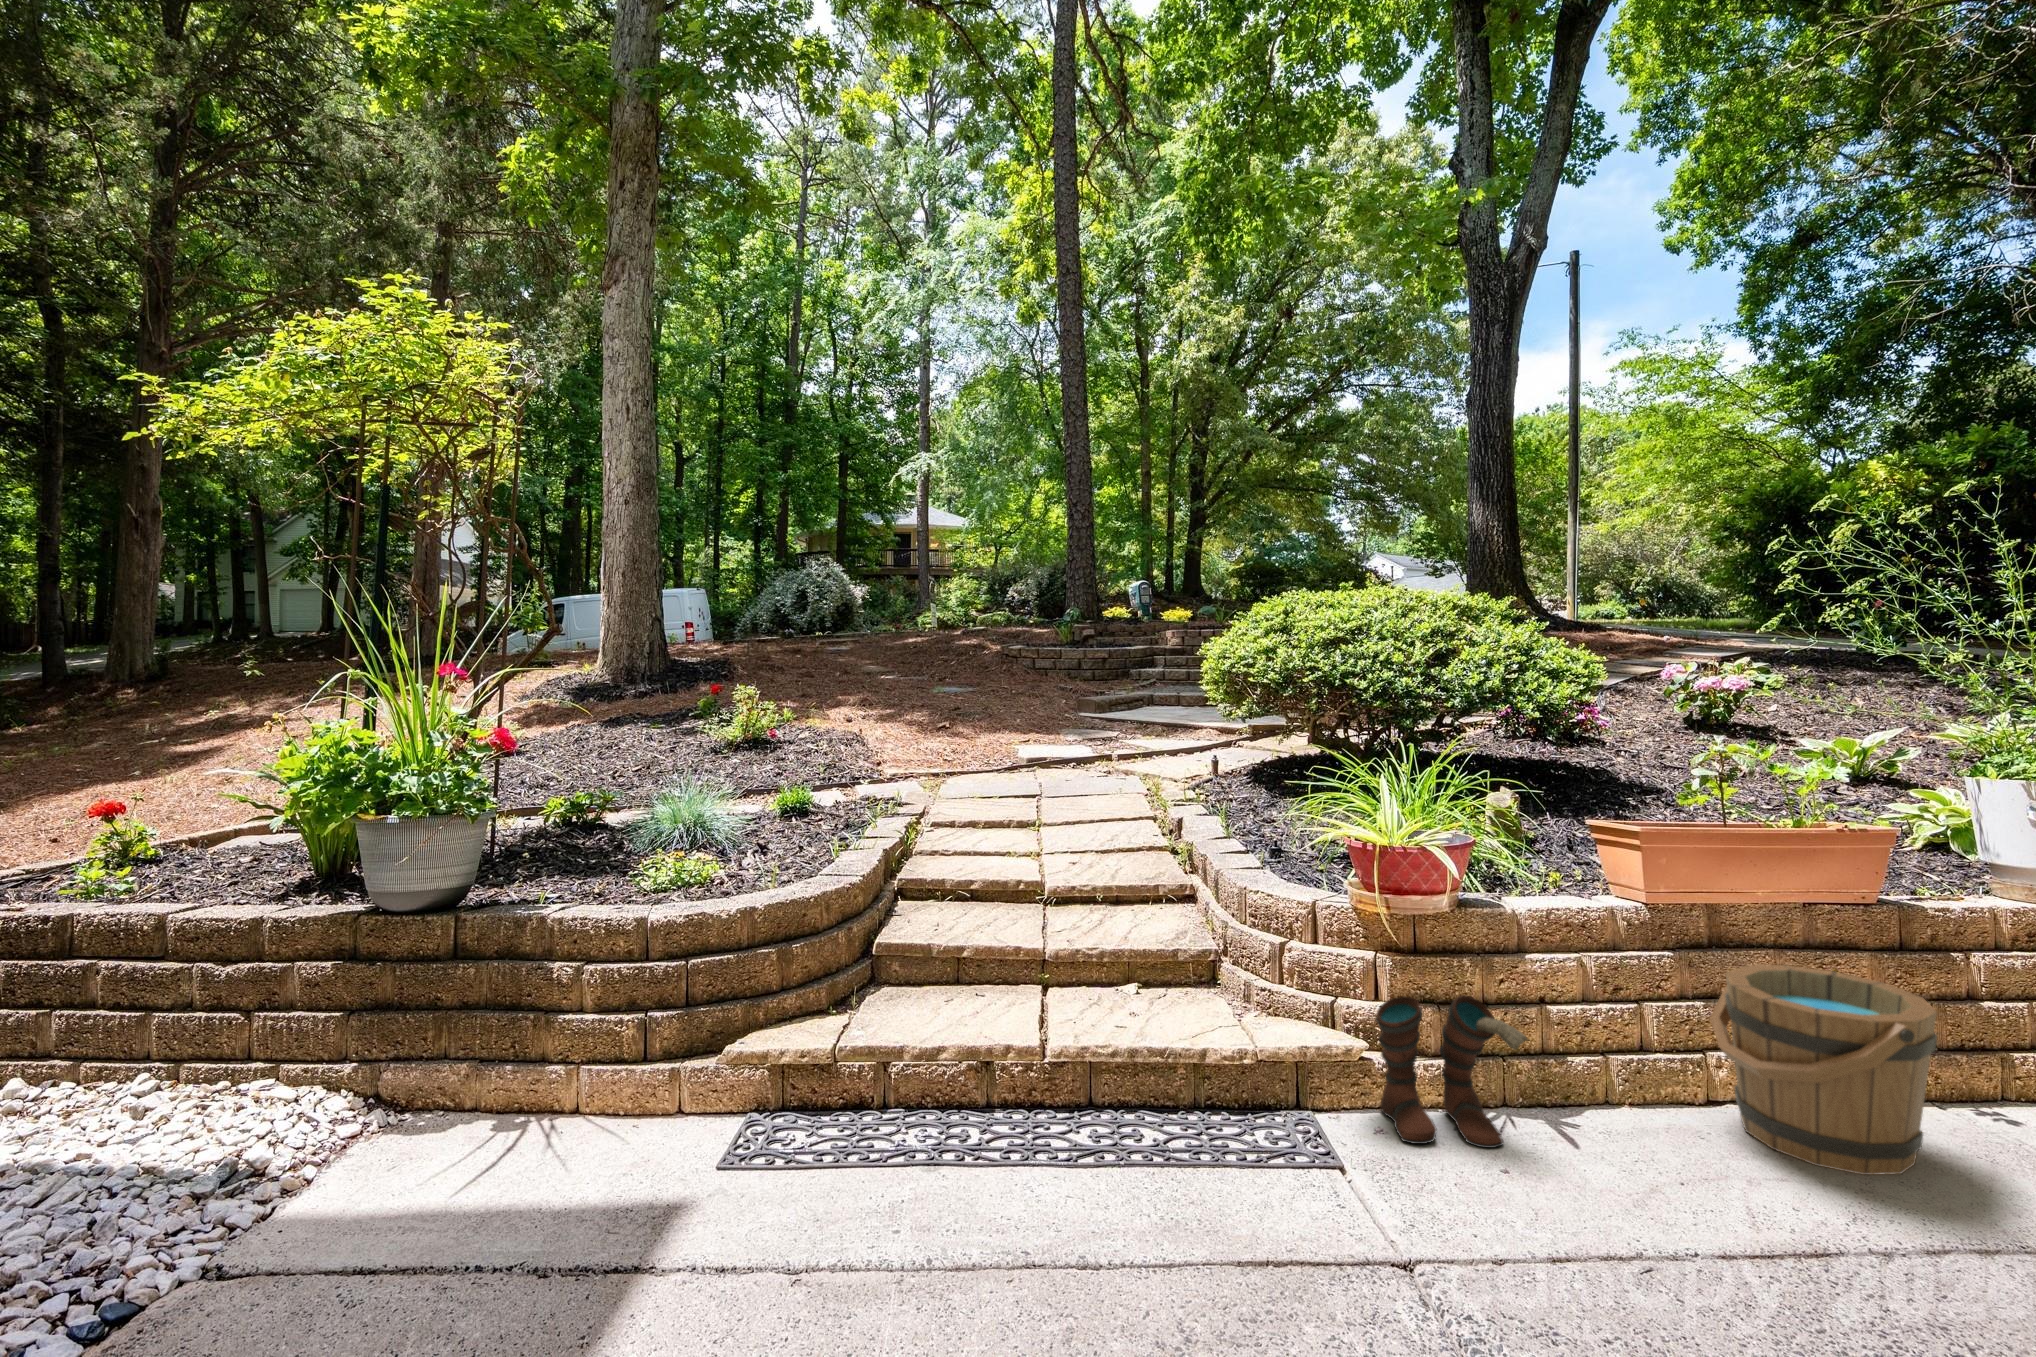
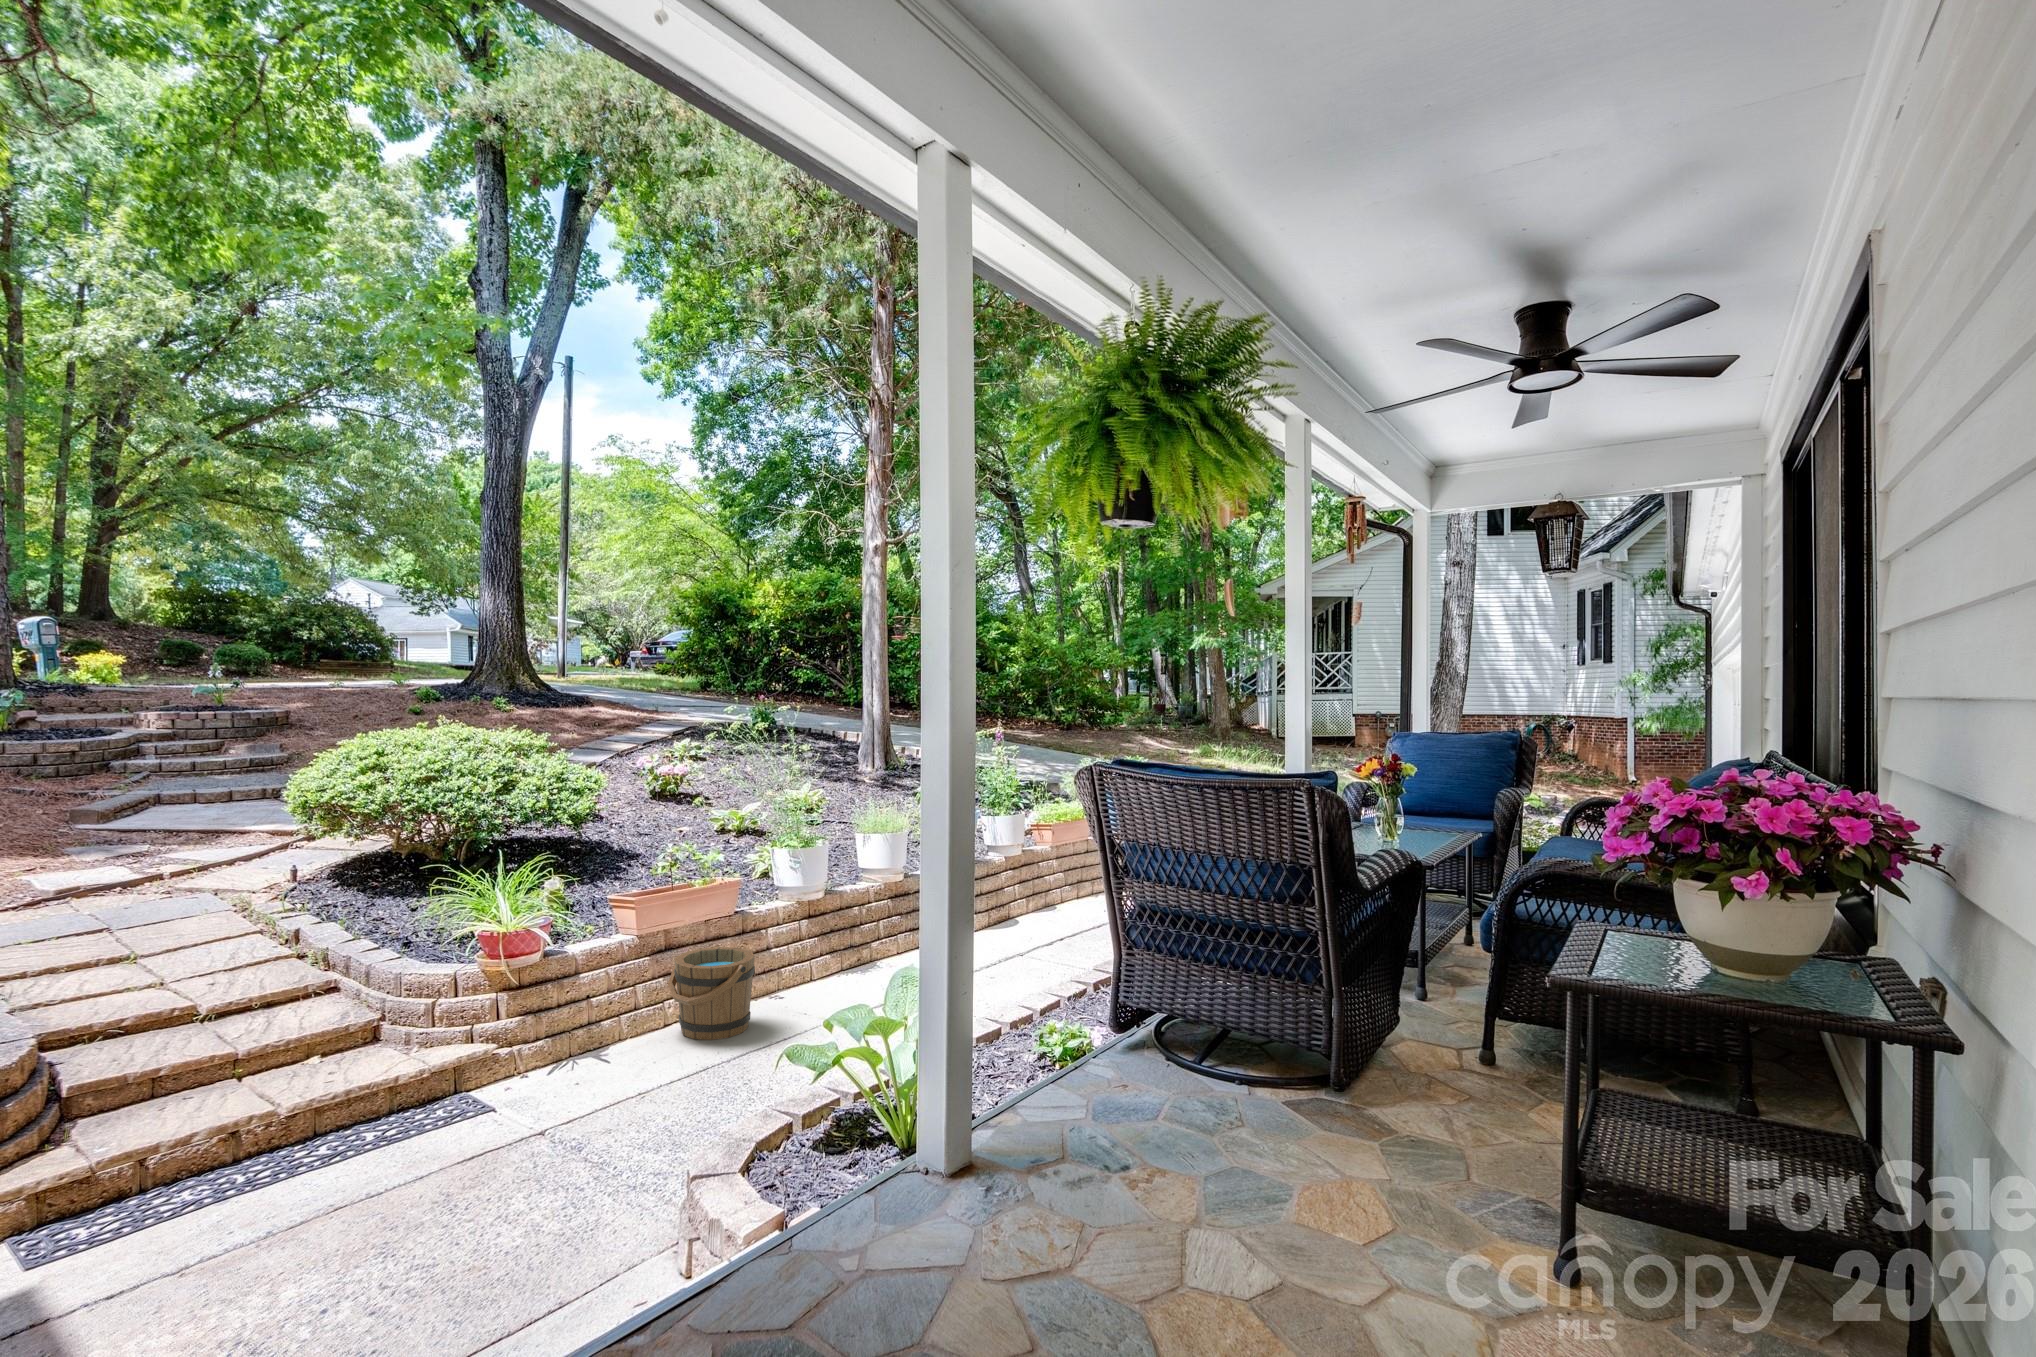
boots: present [1375,995,1528,1148] -> none [500,1002,587,1091]

